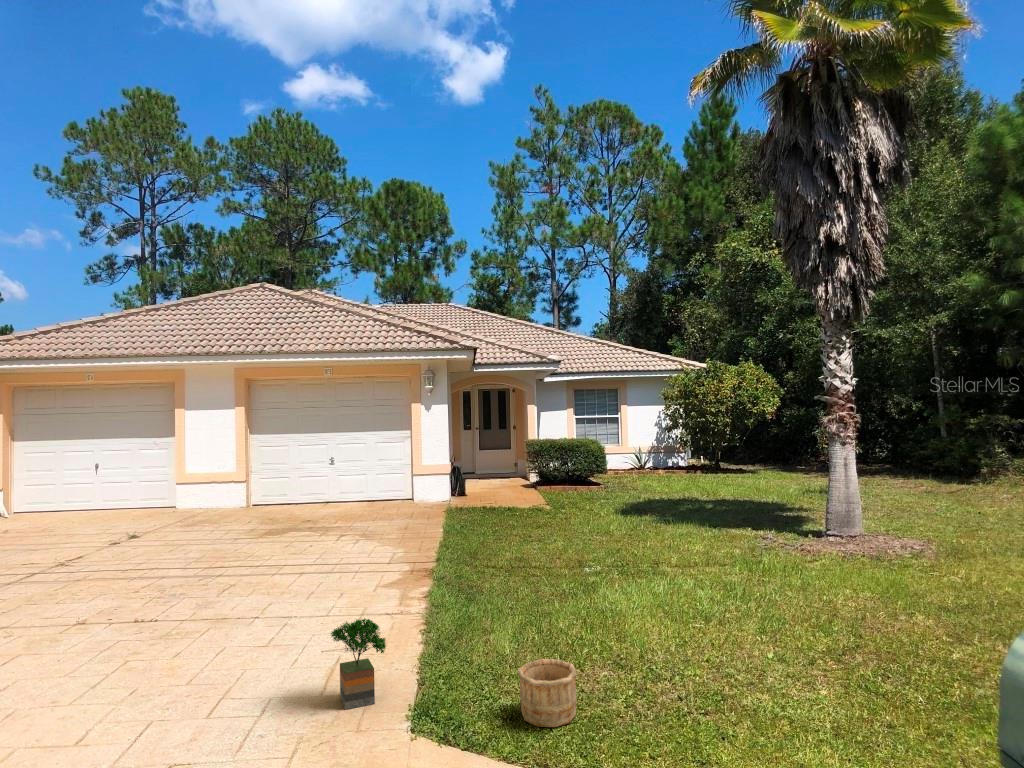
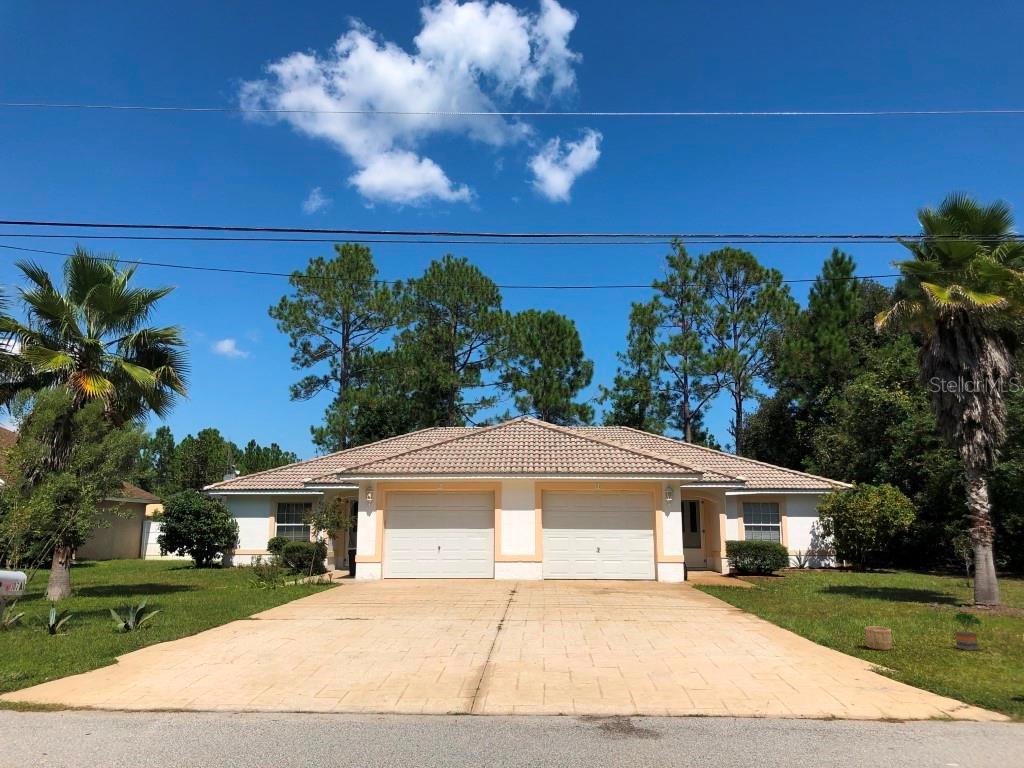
potted tree: present [331,619,386,710] -> present [951,613,981,650]

